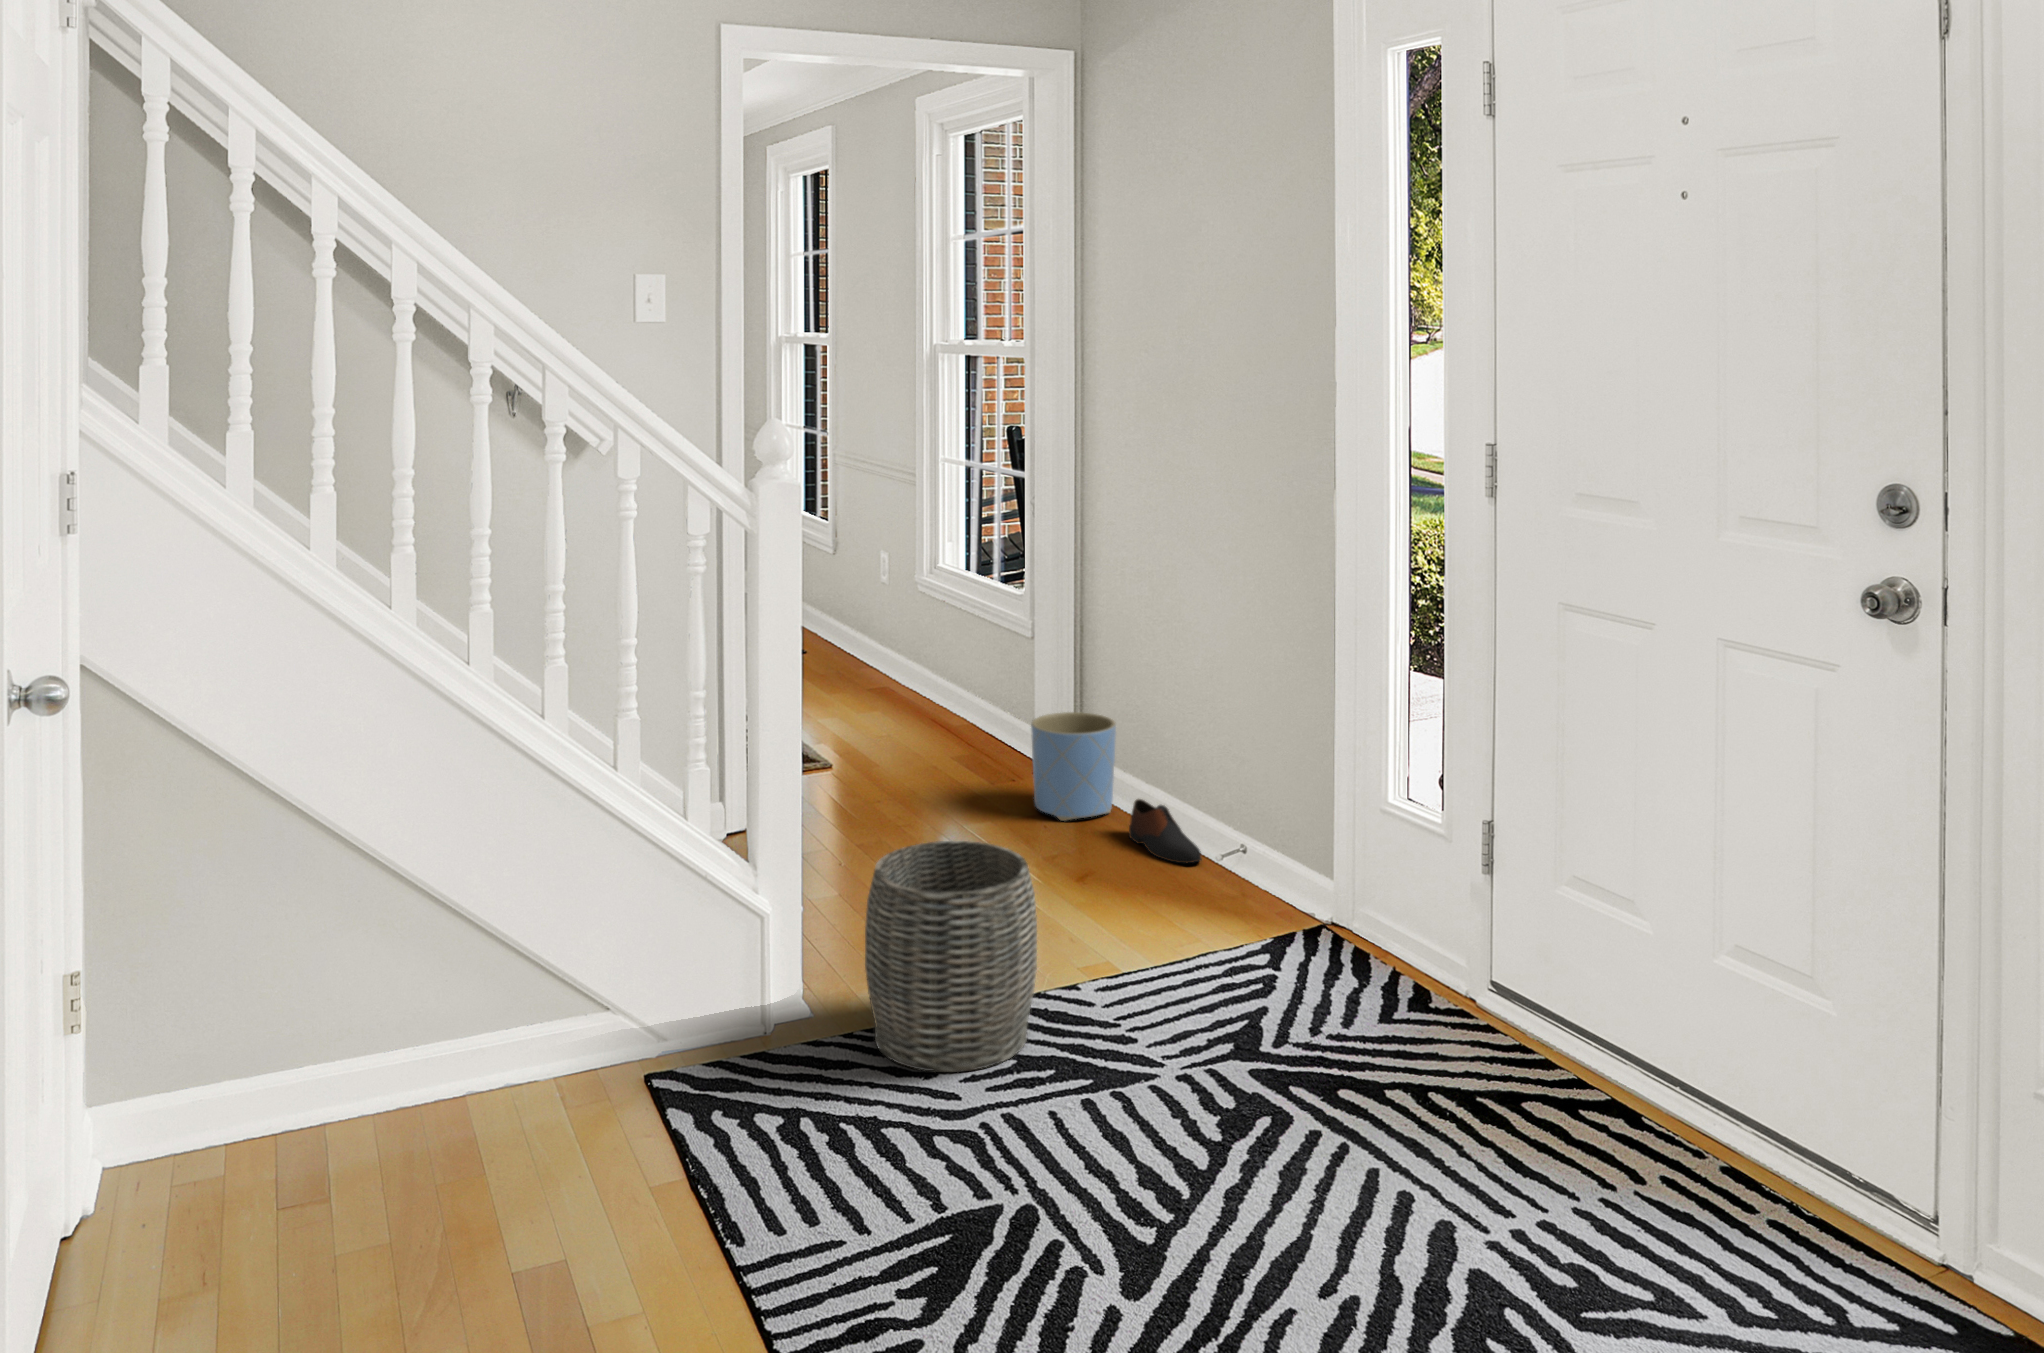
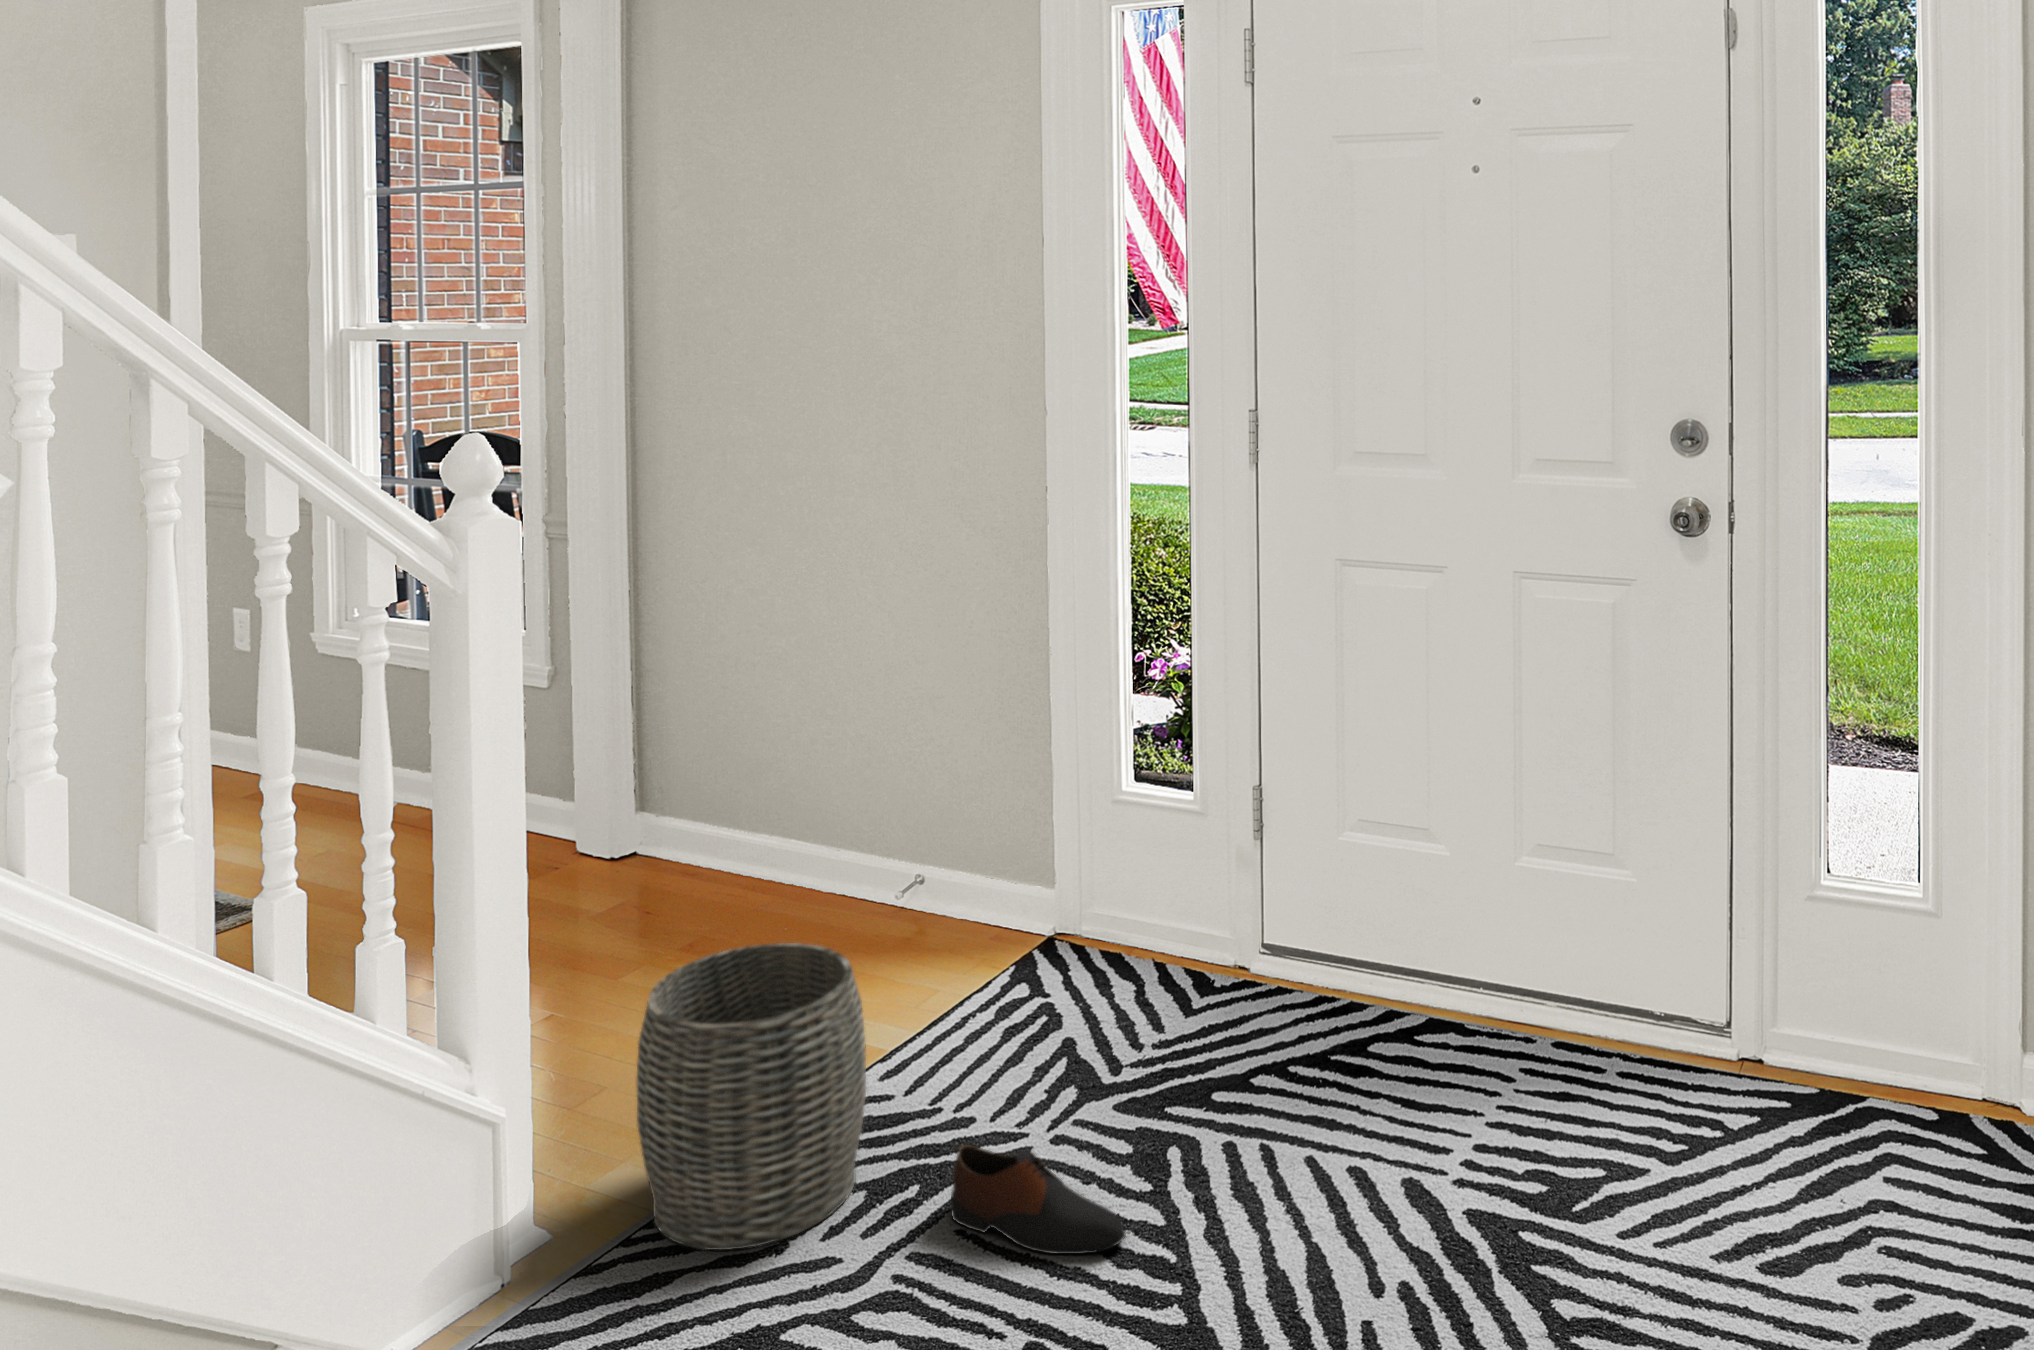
planter: present [1031,712,1116,821] -> none [605,770,716,905]
shoe: present [1129,799,1202,863] -> present [951,1145,1126,1254]

